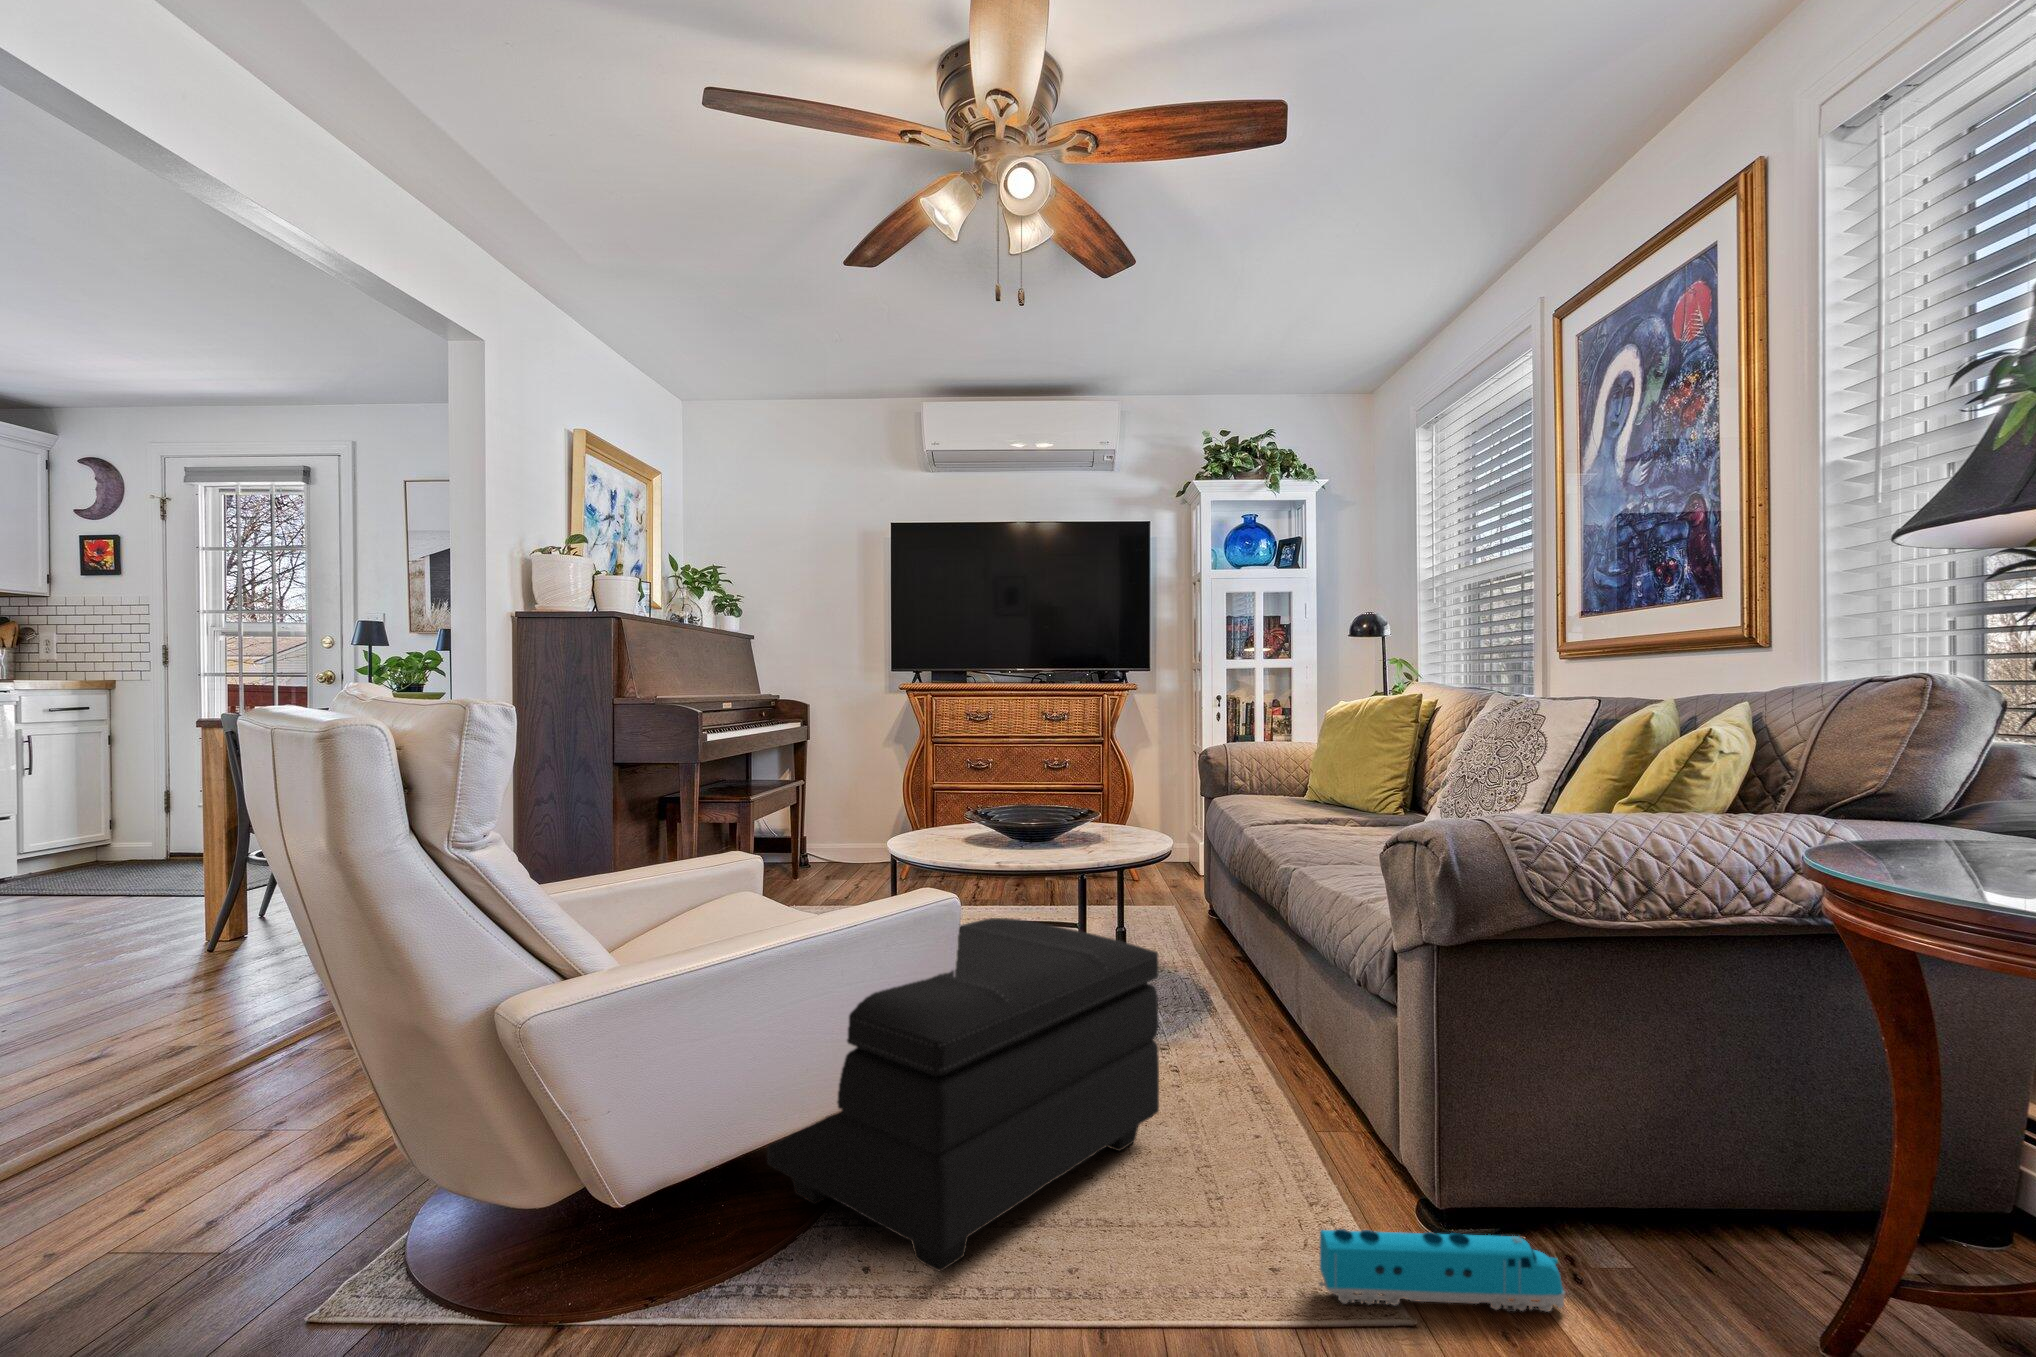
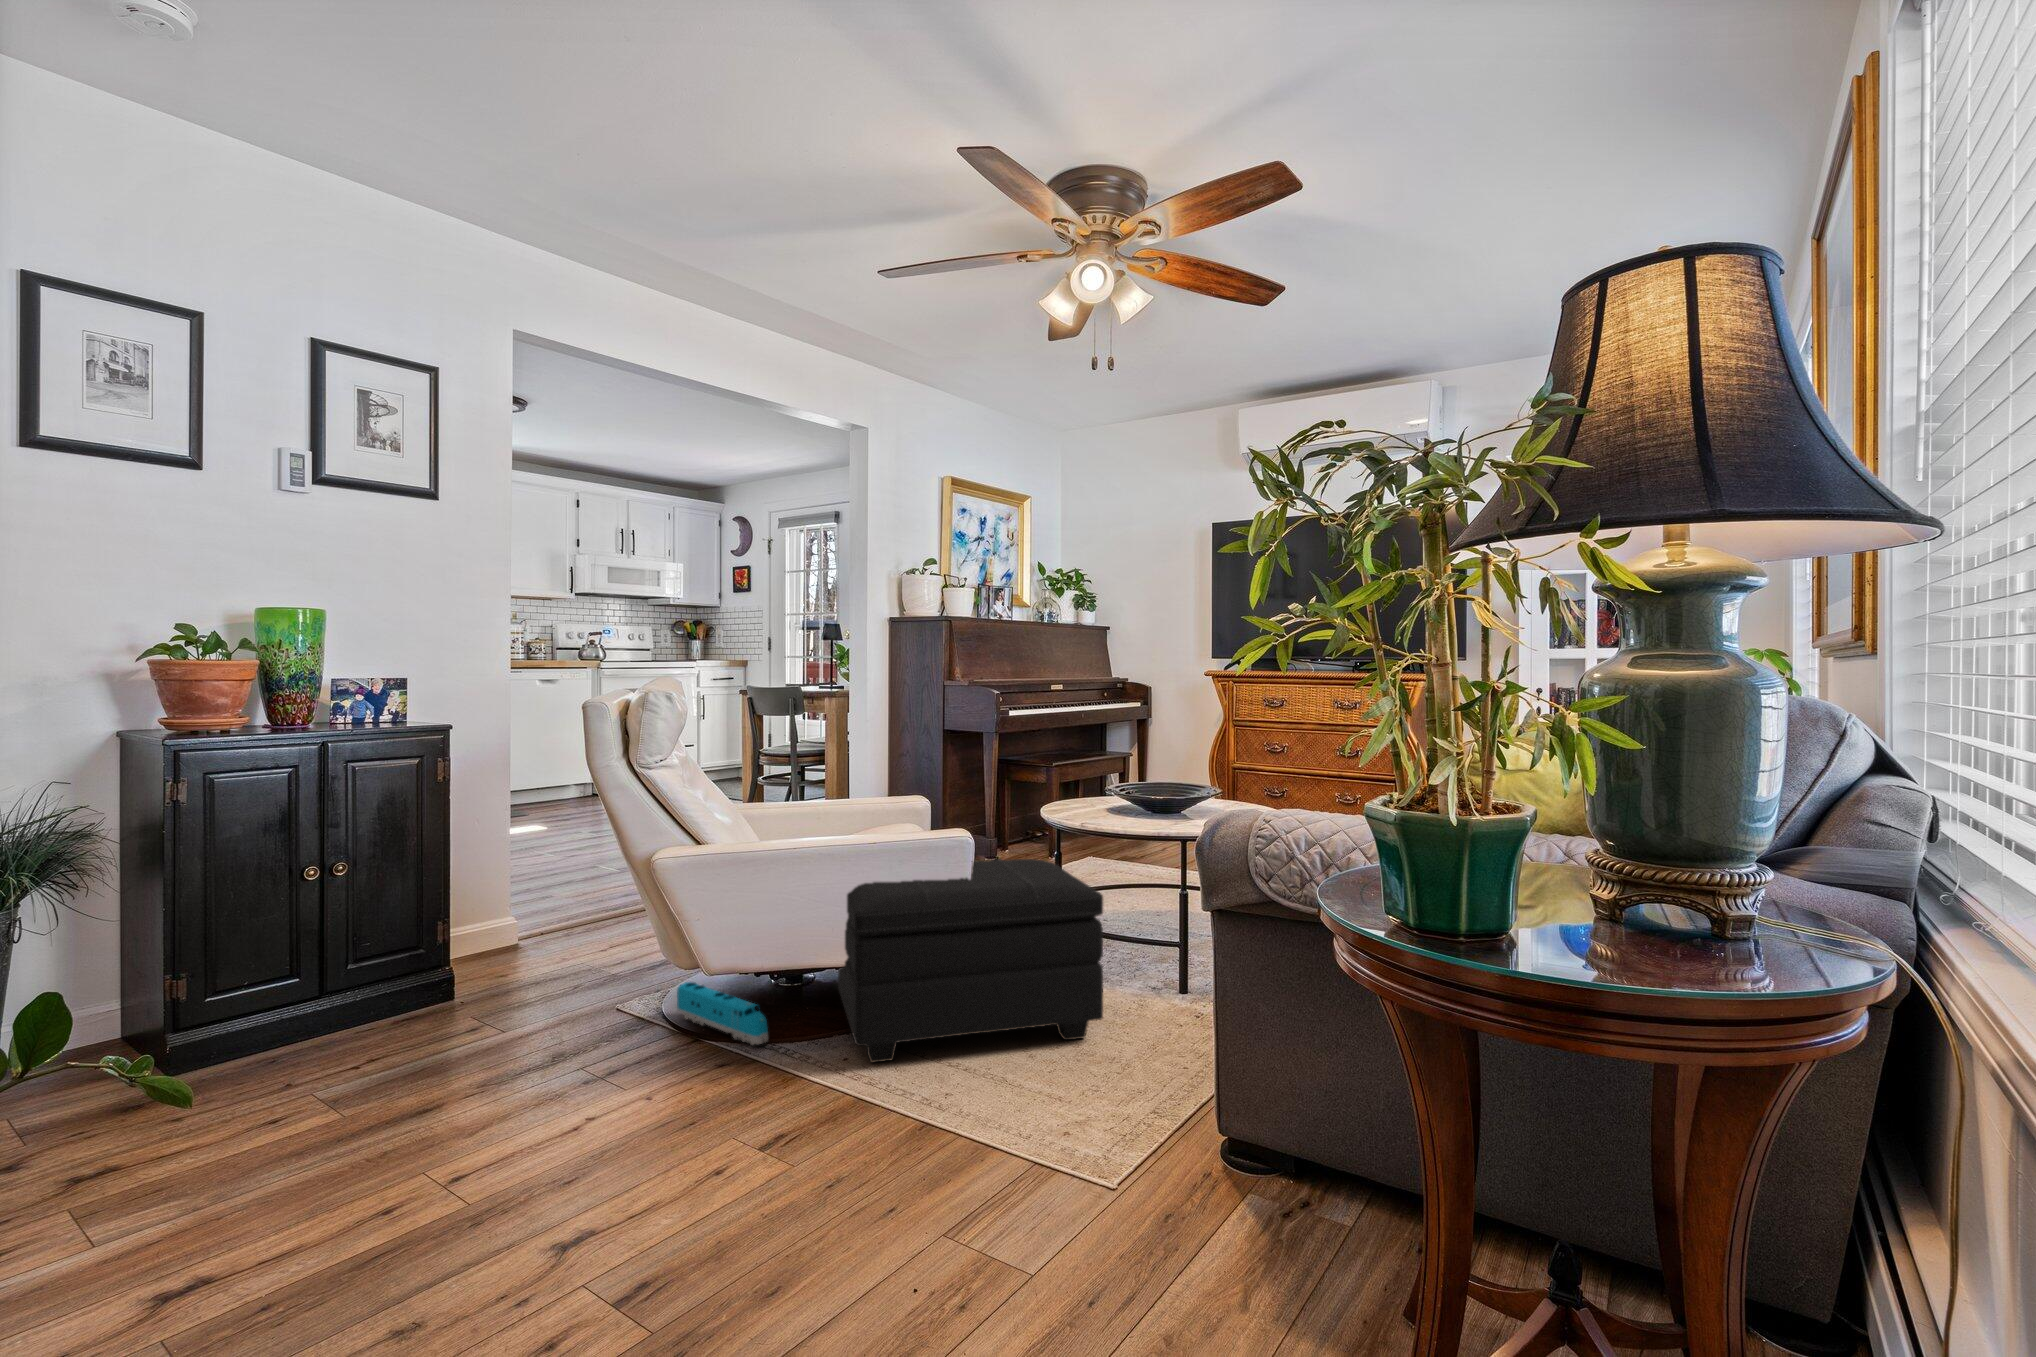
toy train: present [1319,1229,1565,1312] -> present [677,982,768,1045]

